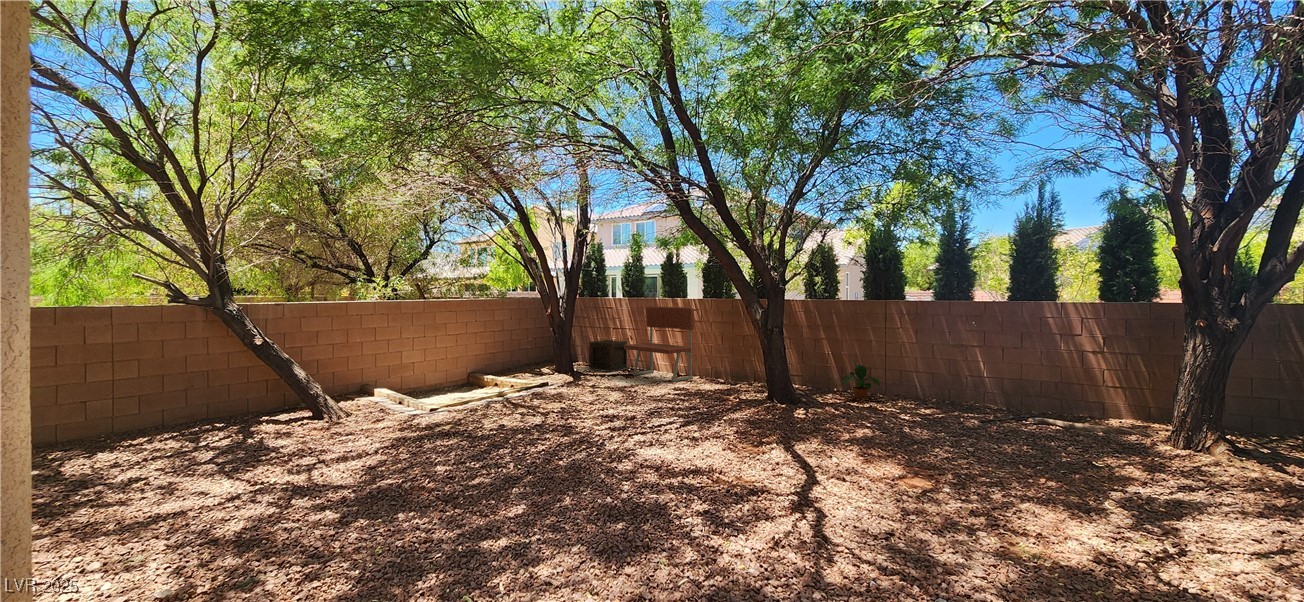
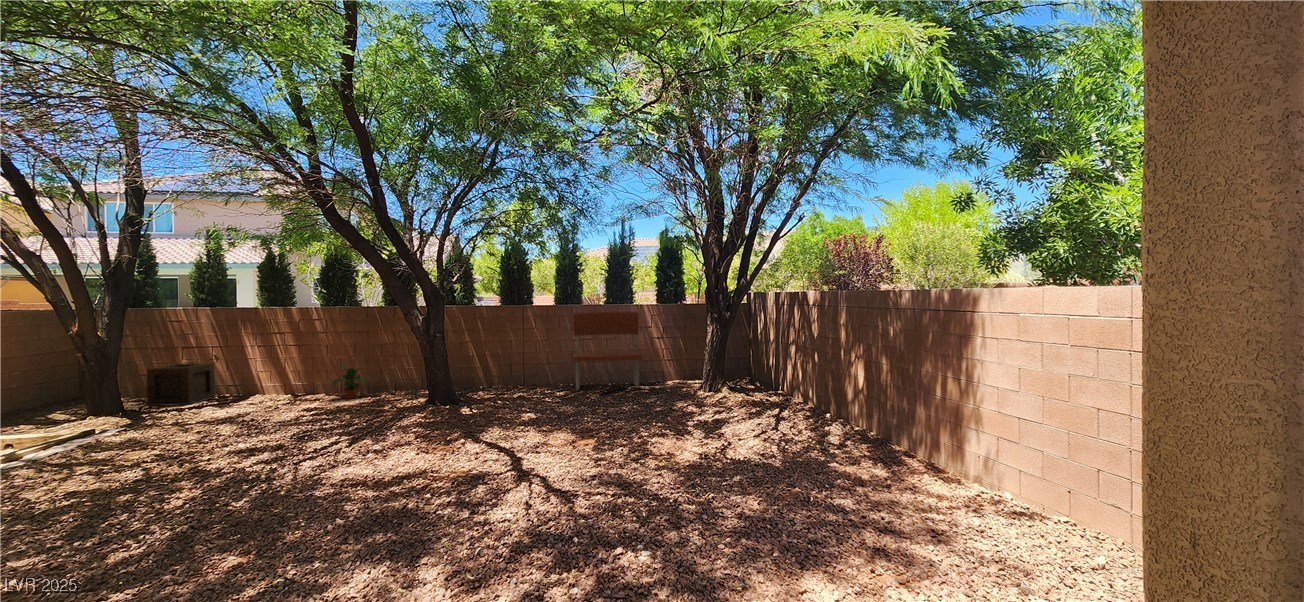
bench: present [625,306,694,382] -> present [573,312,642,390]
potted plant: present [841,359,880,399] -> present [333,363,368,399]

